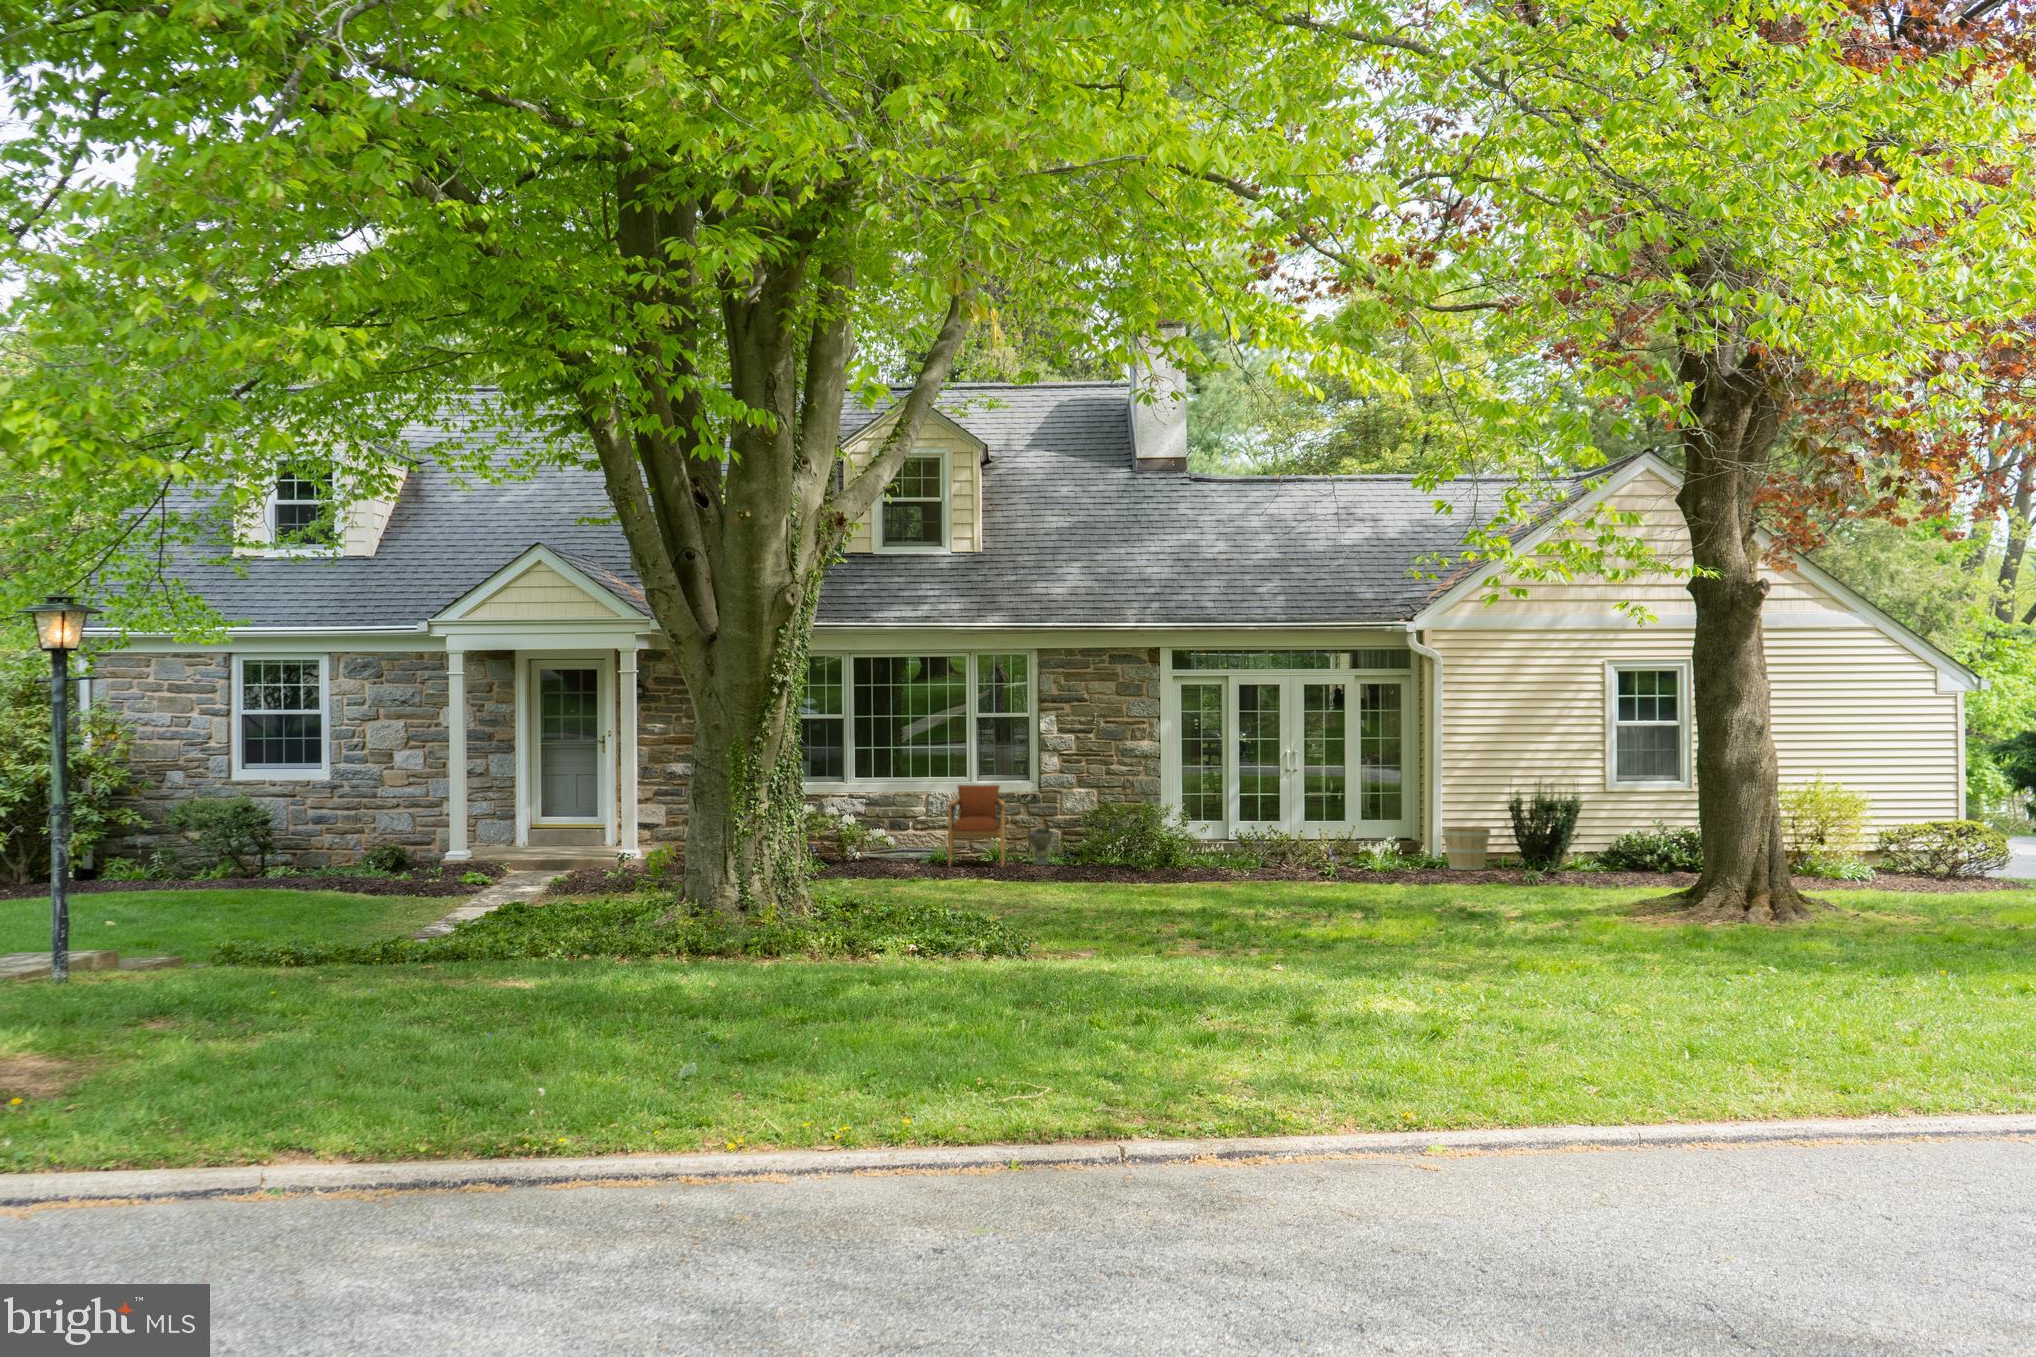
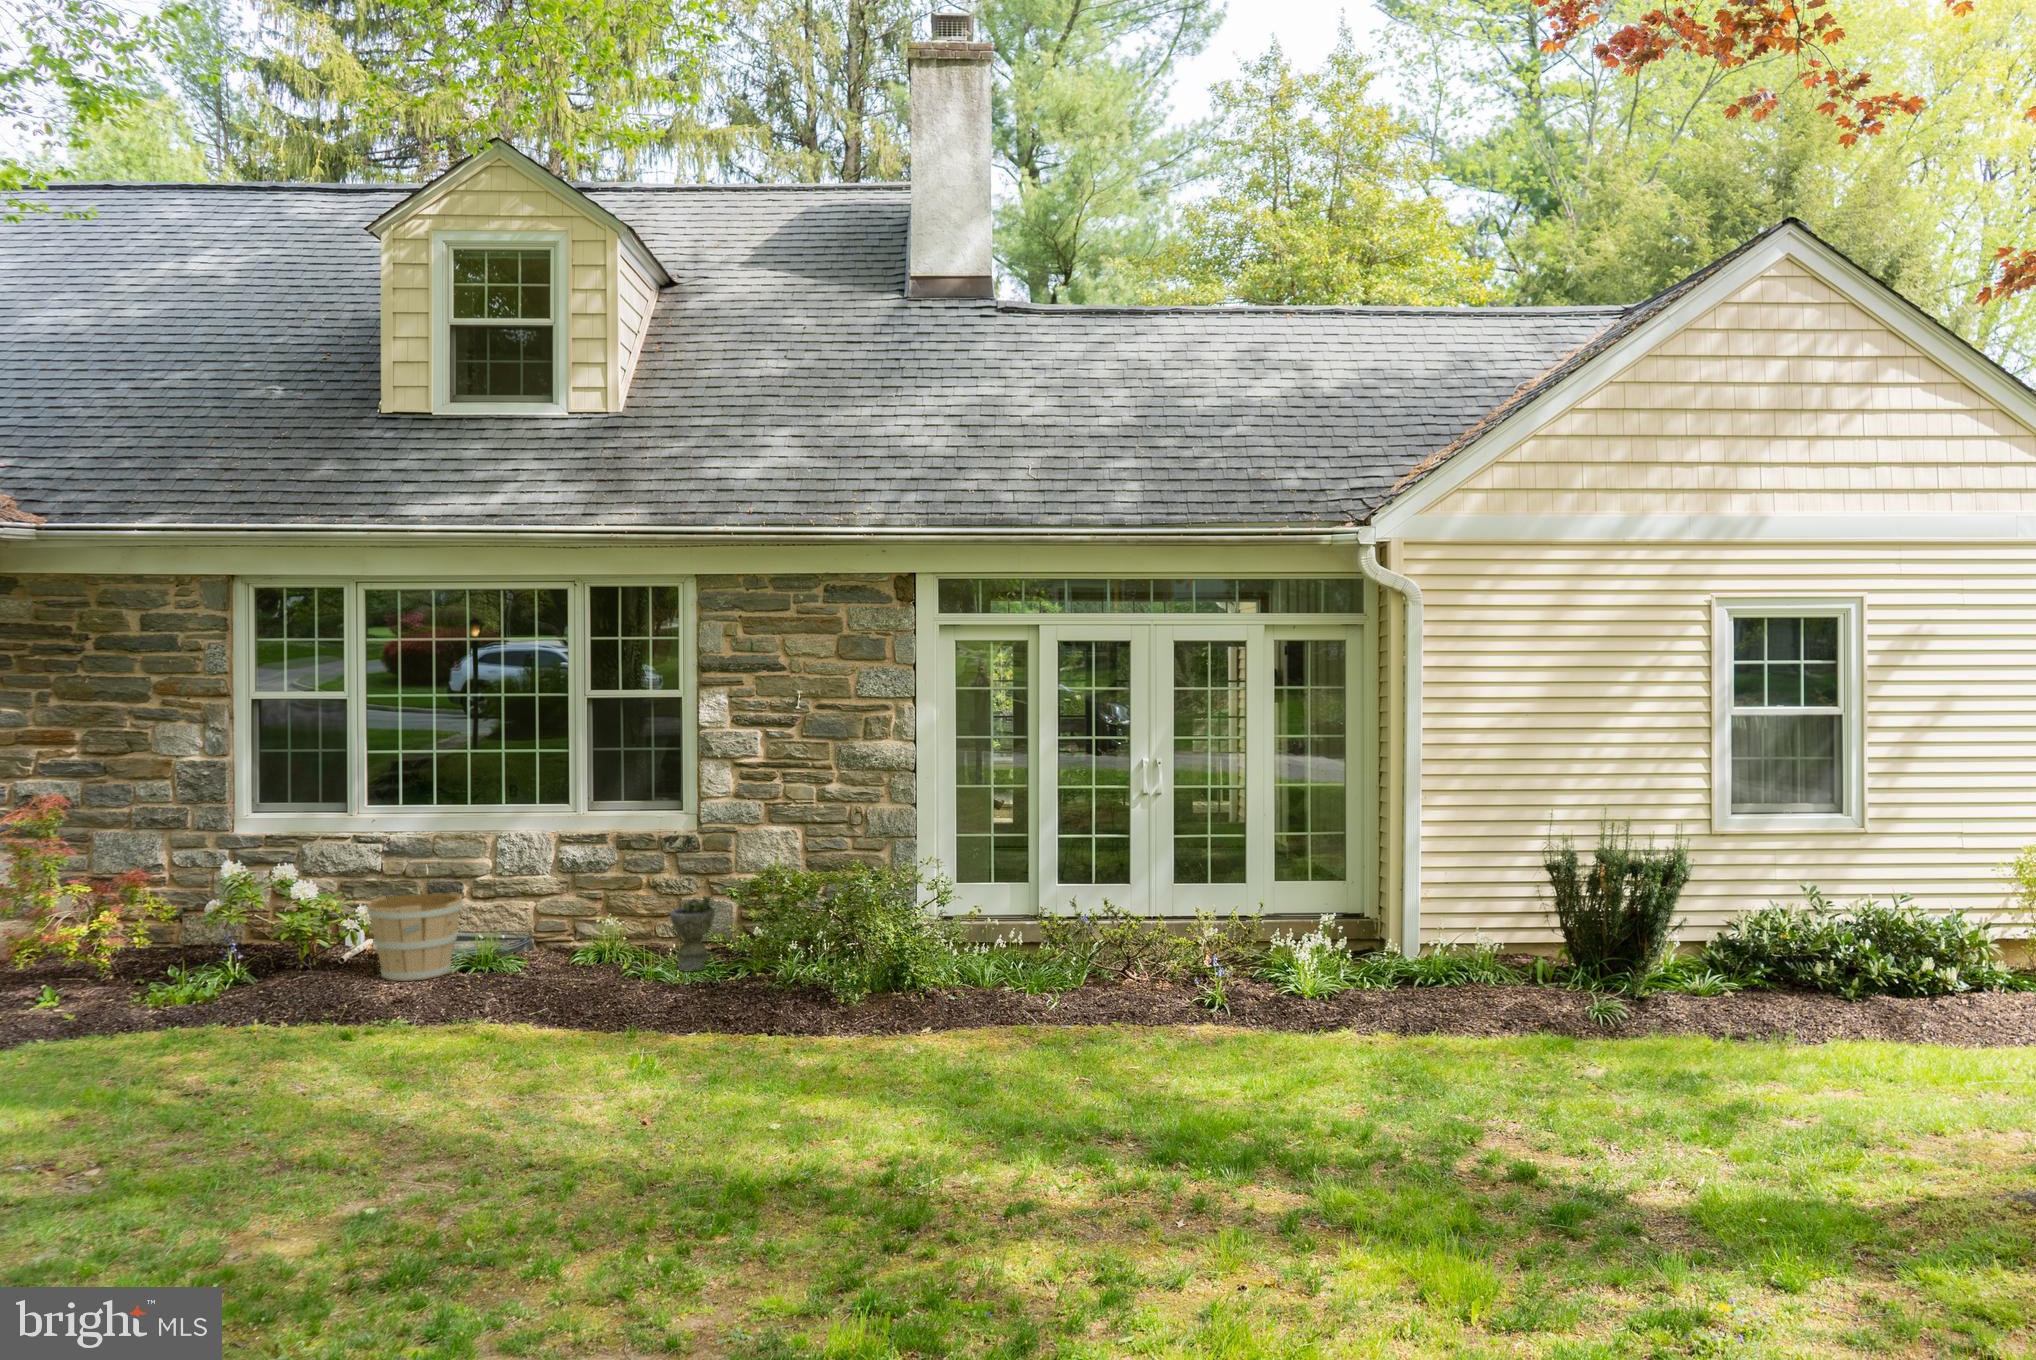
armchair: present [948,785,1005,867] -> none [495,821,630,986]
wooden bucket: present [1442,827,1491,870] -> present [367,892,463,981]

